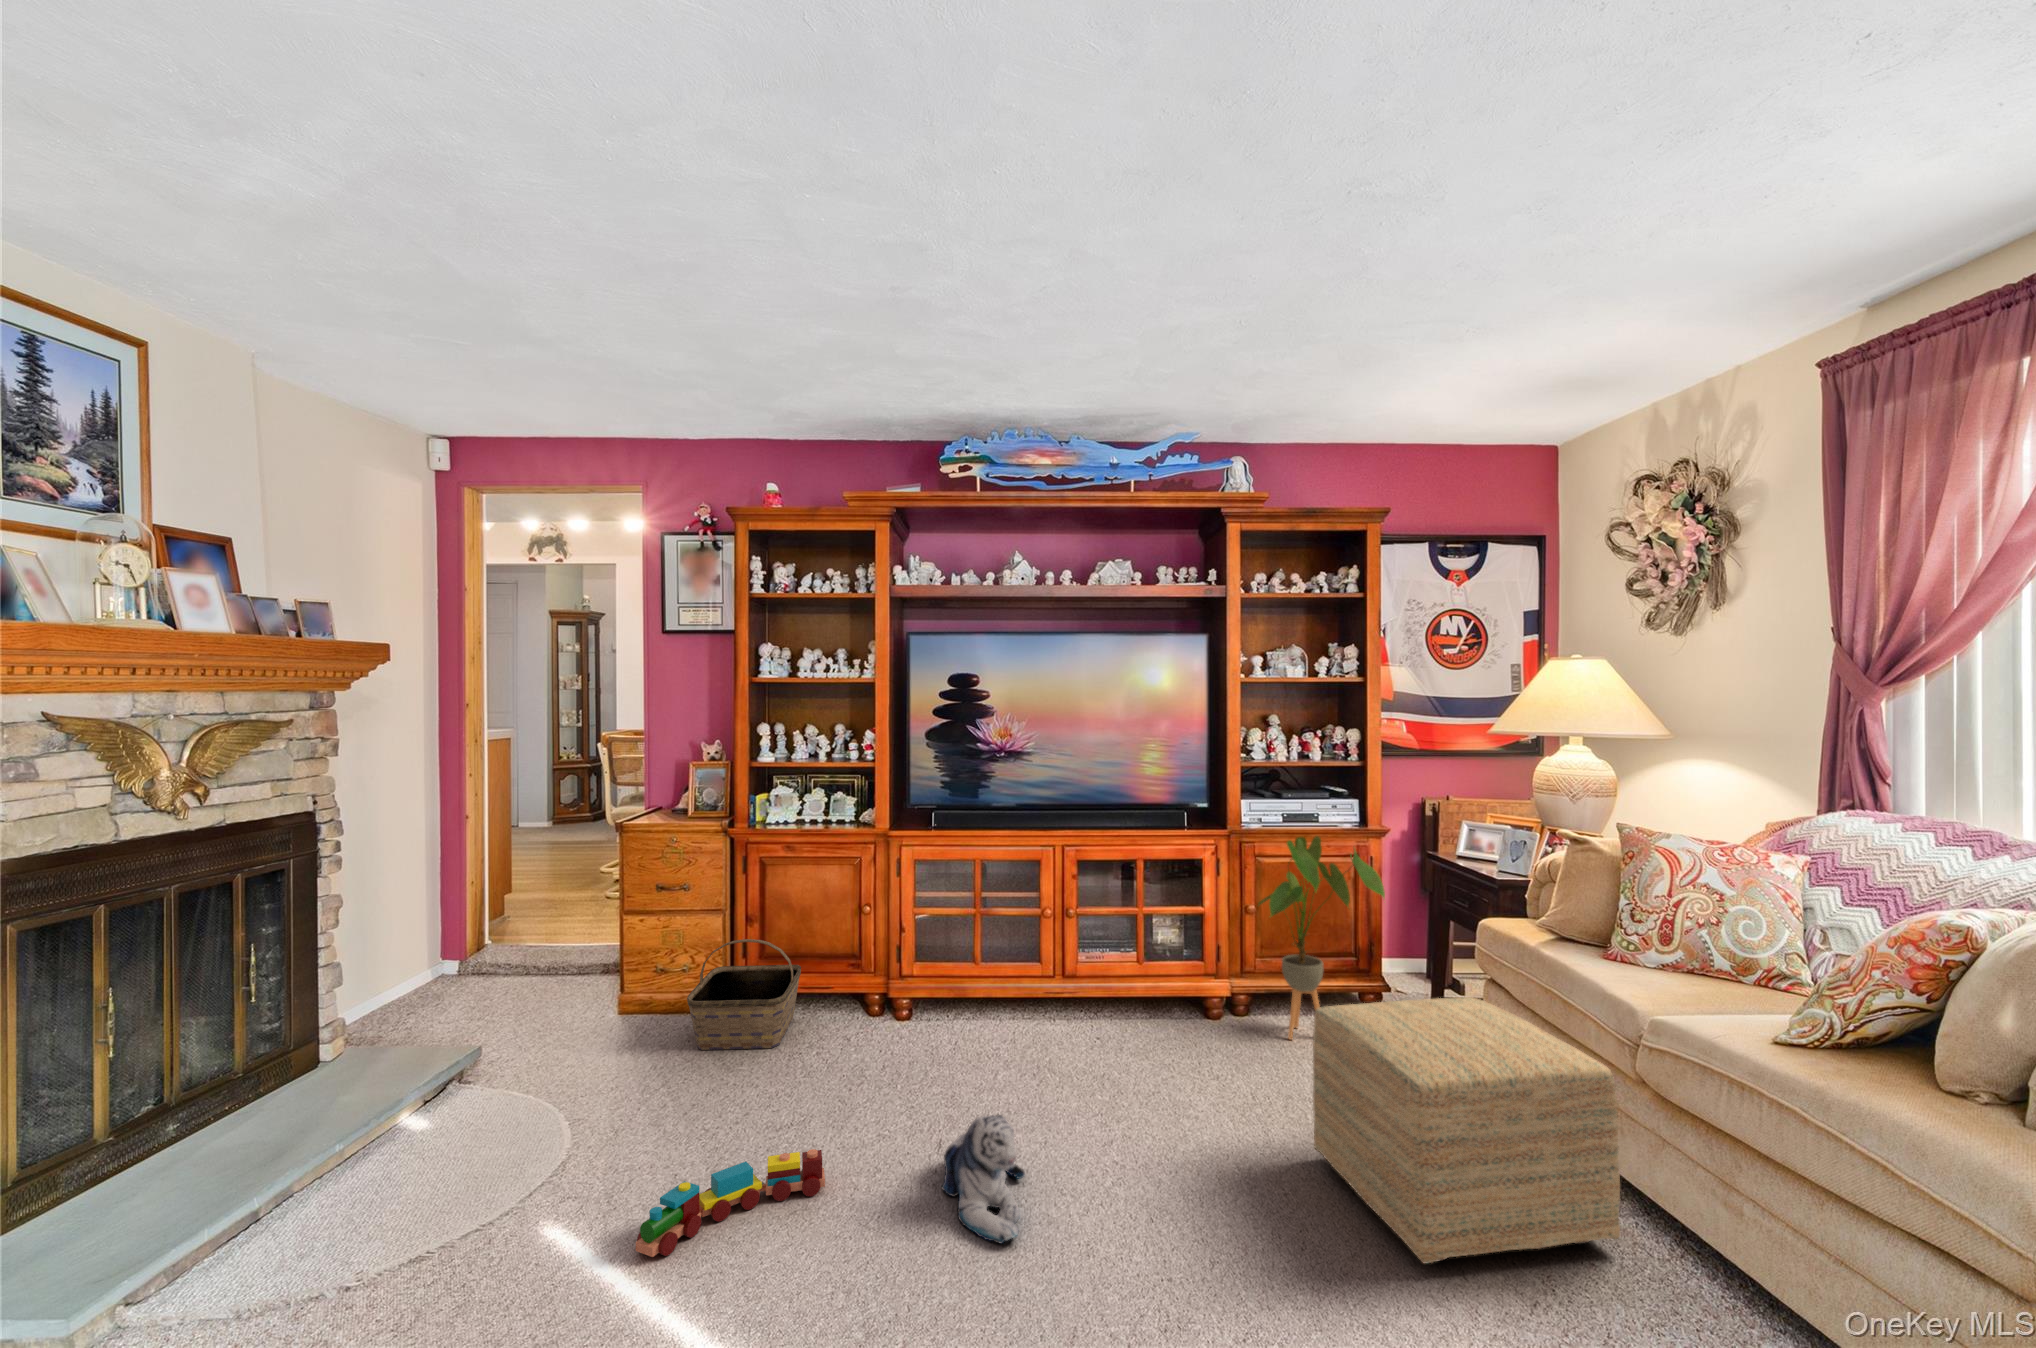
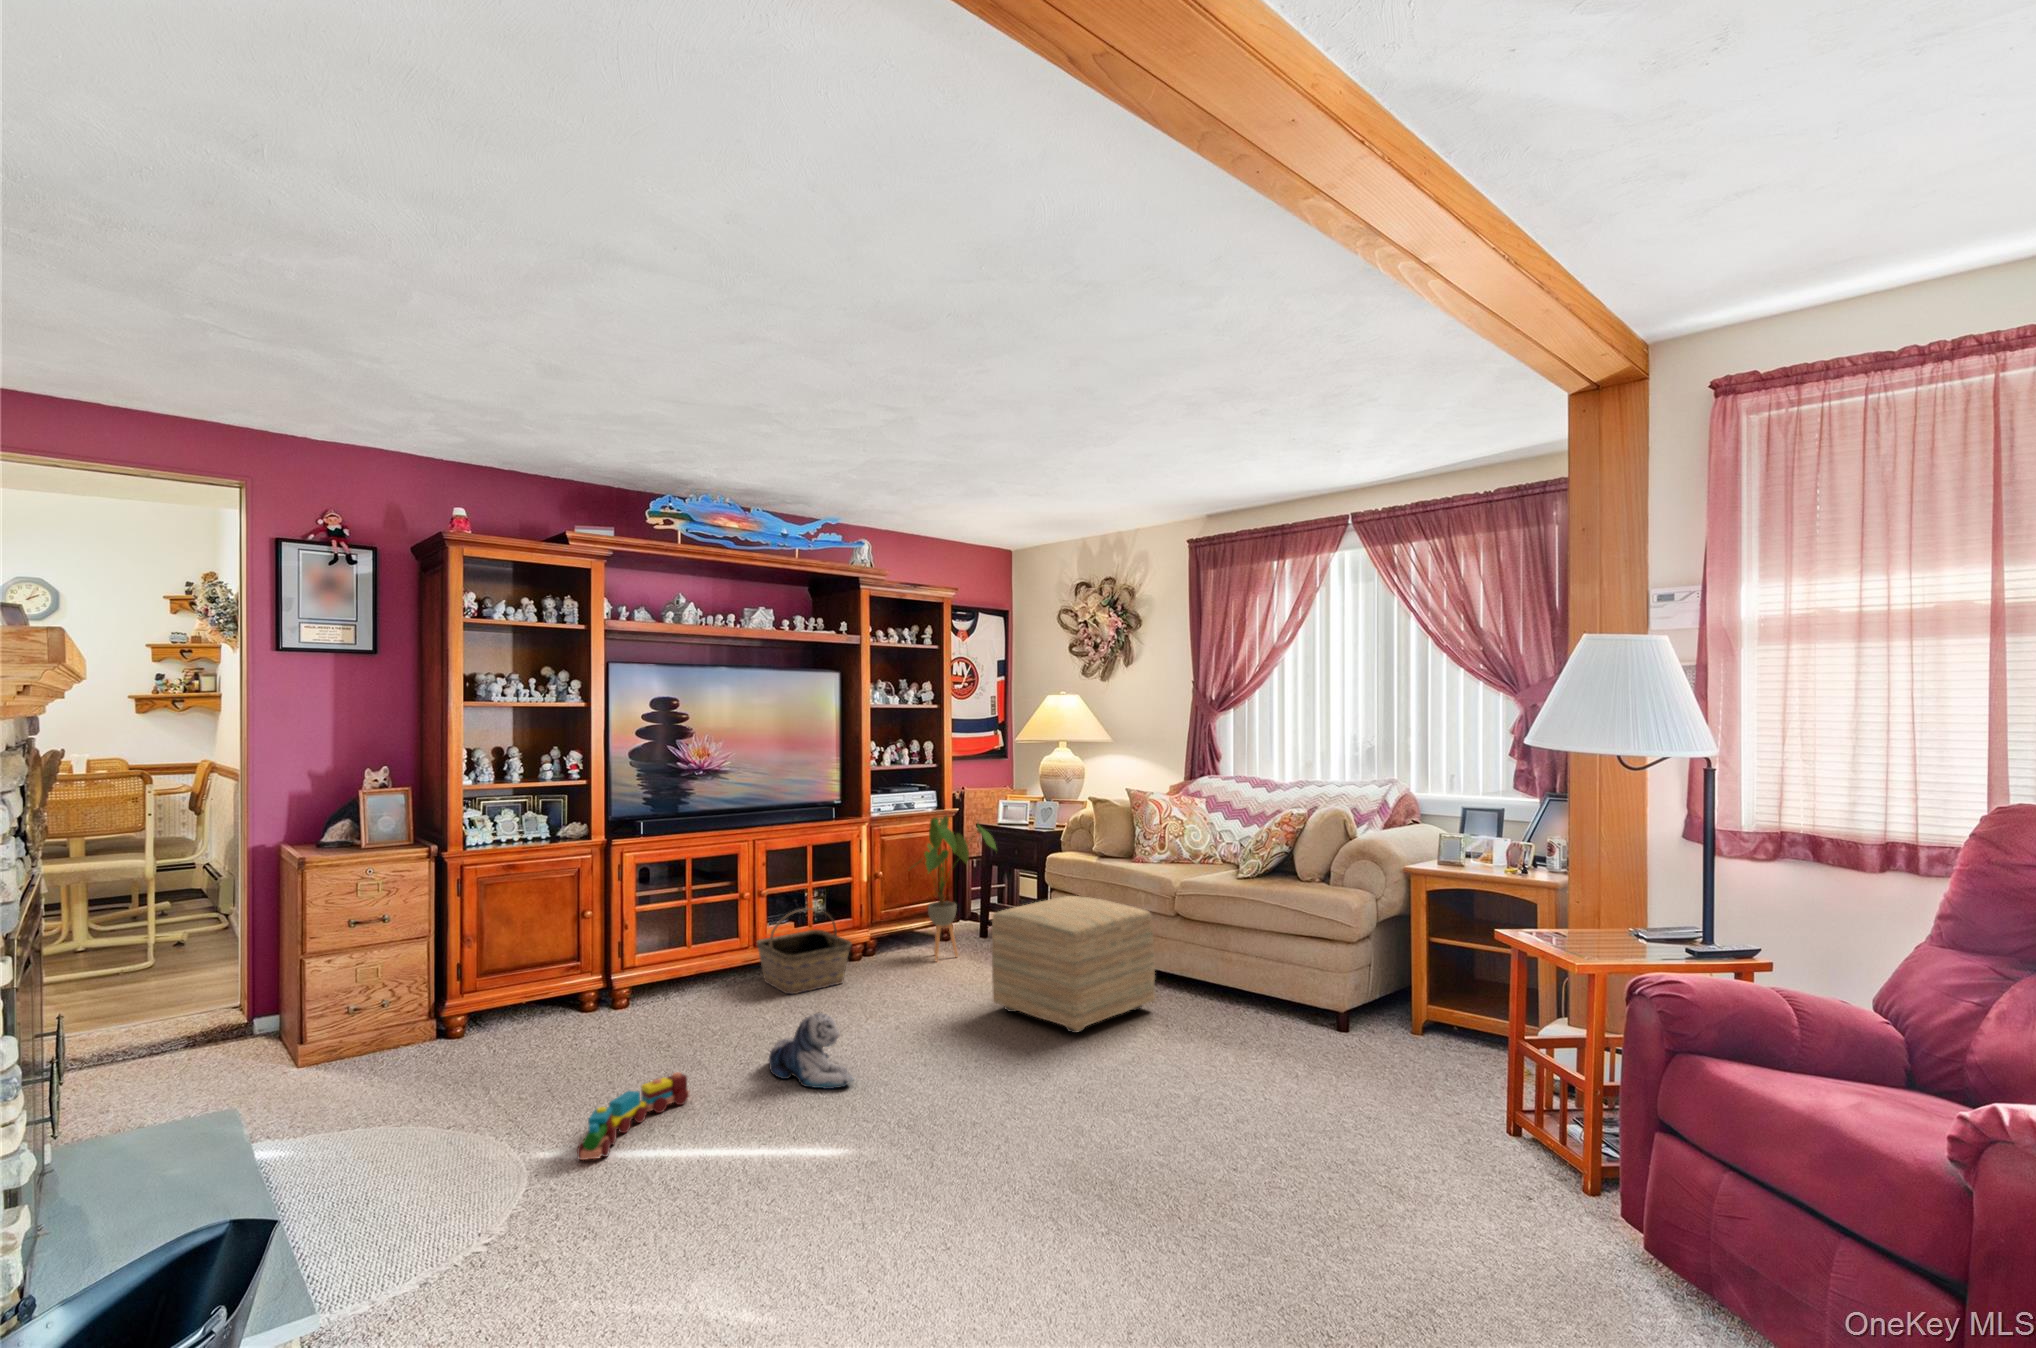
basket: present [687,939,801,1050] -> present [757,908,851,994]

